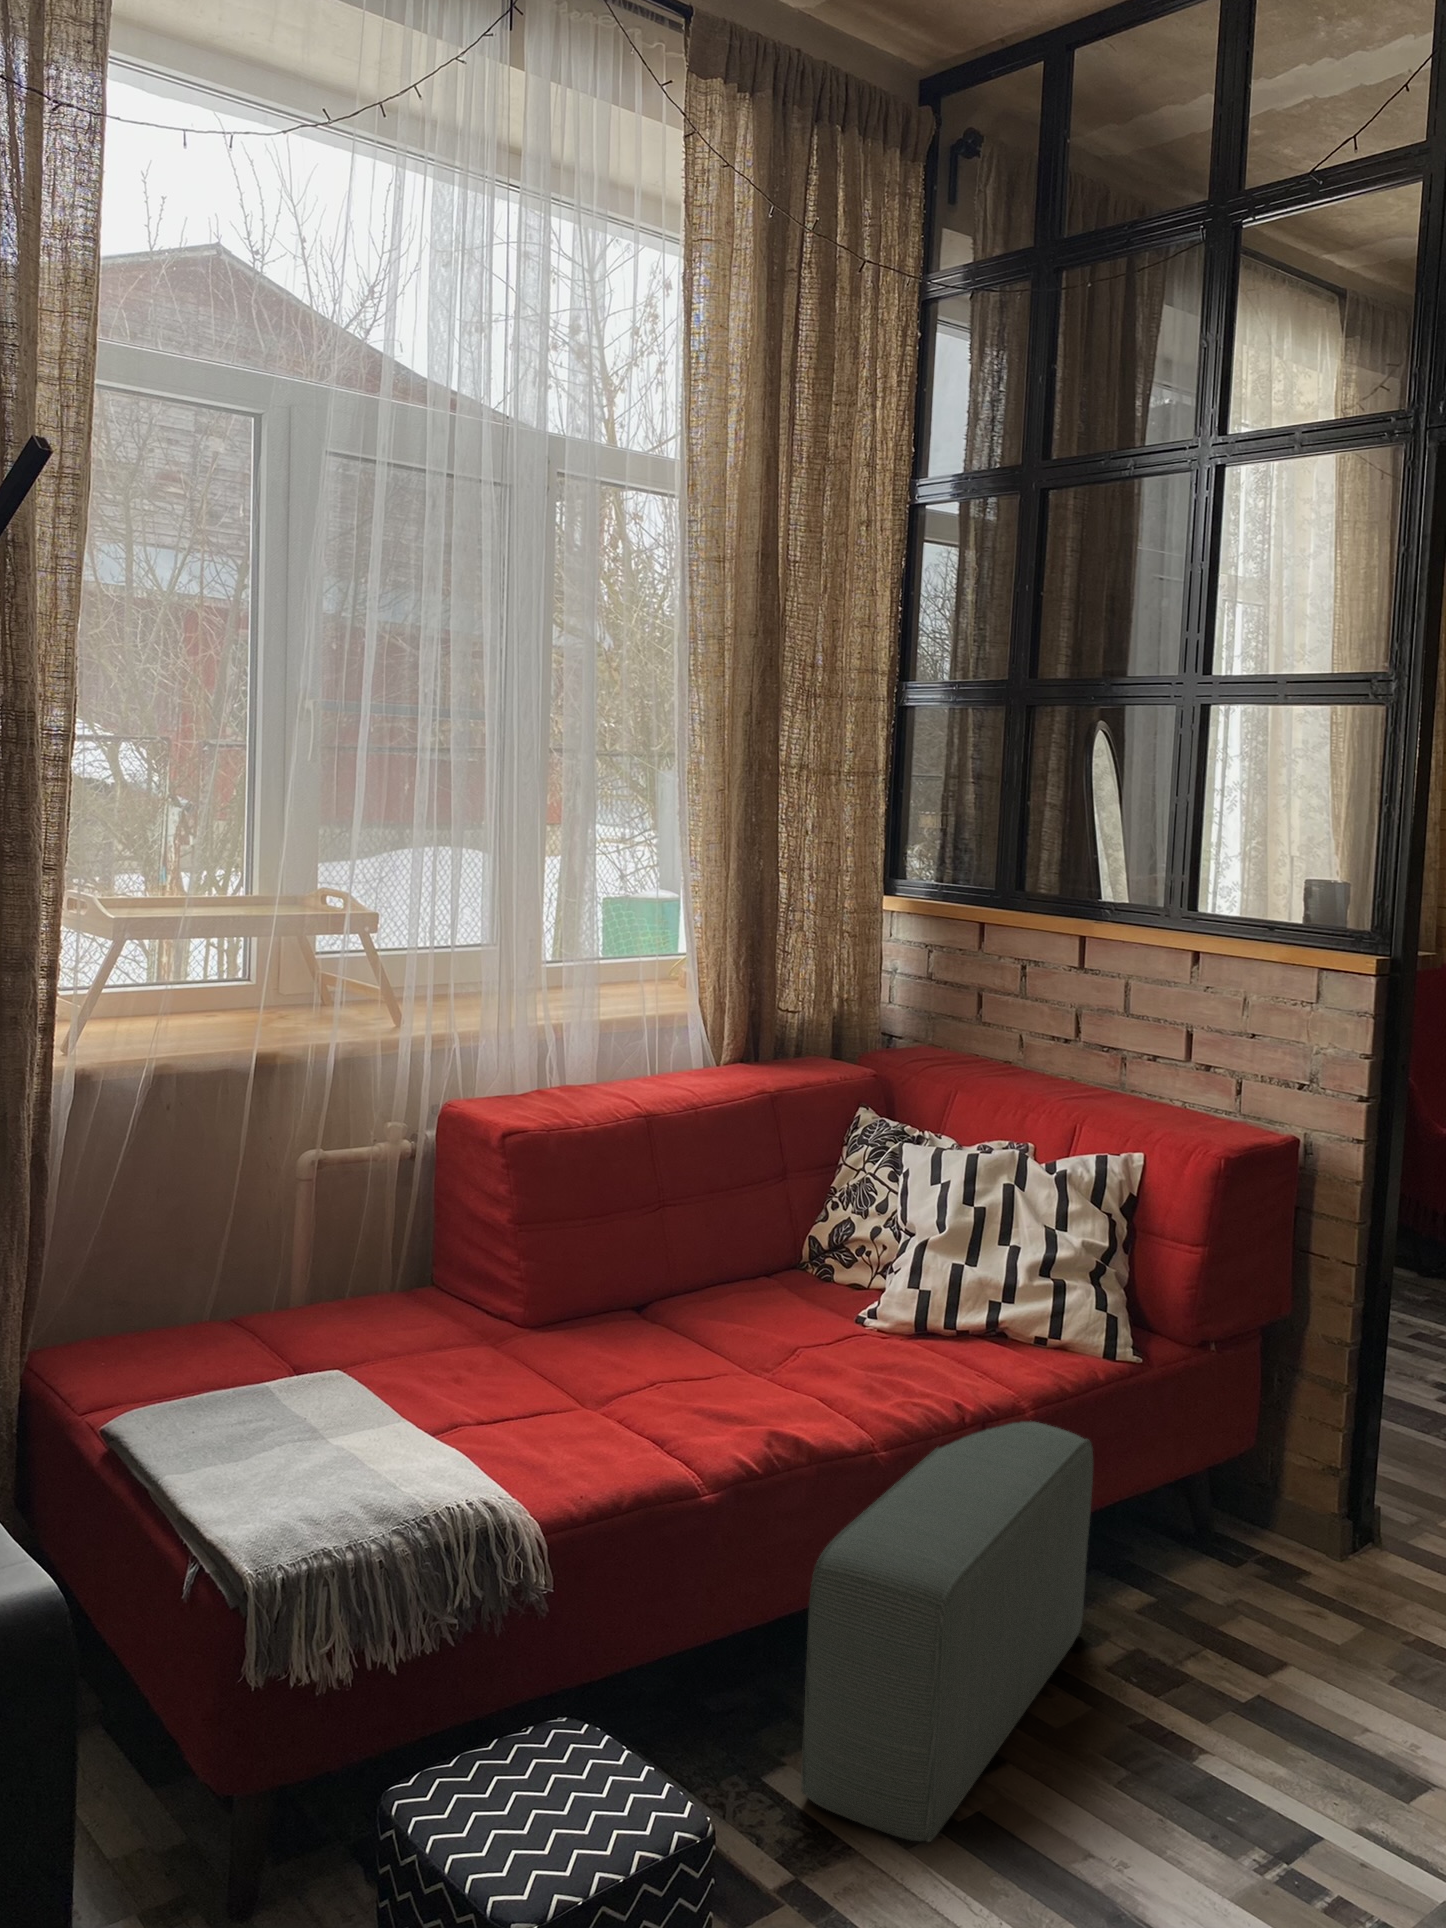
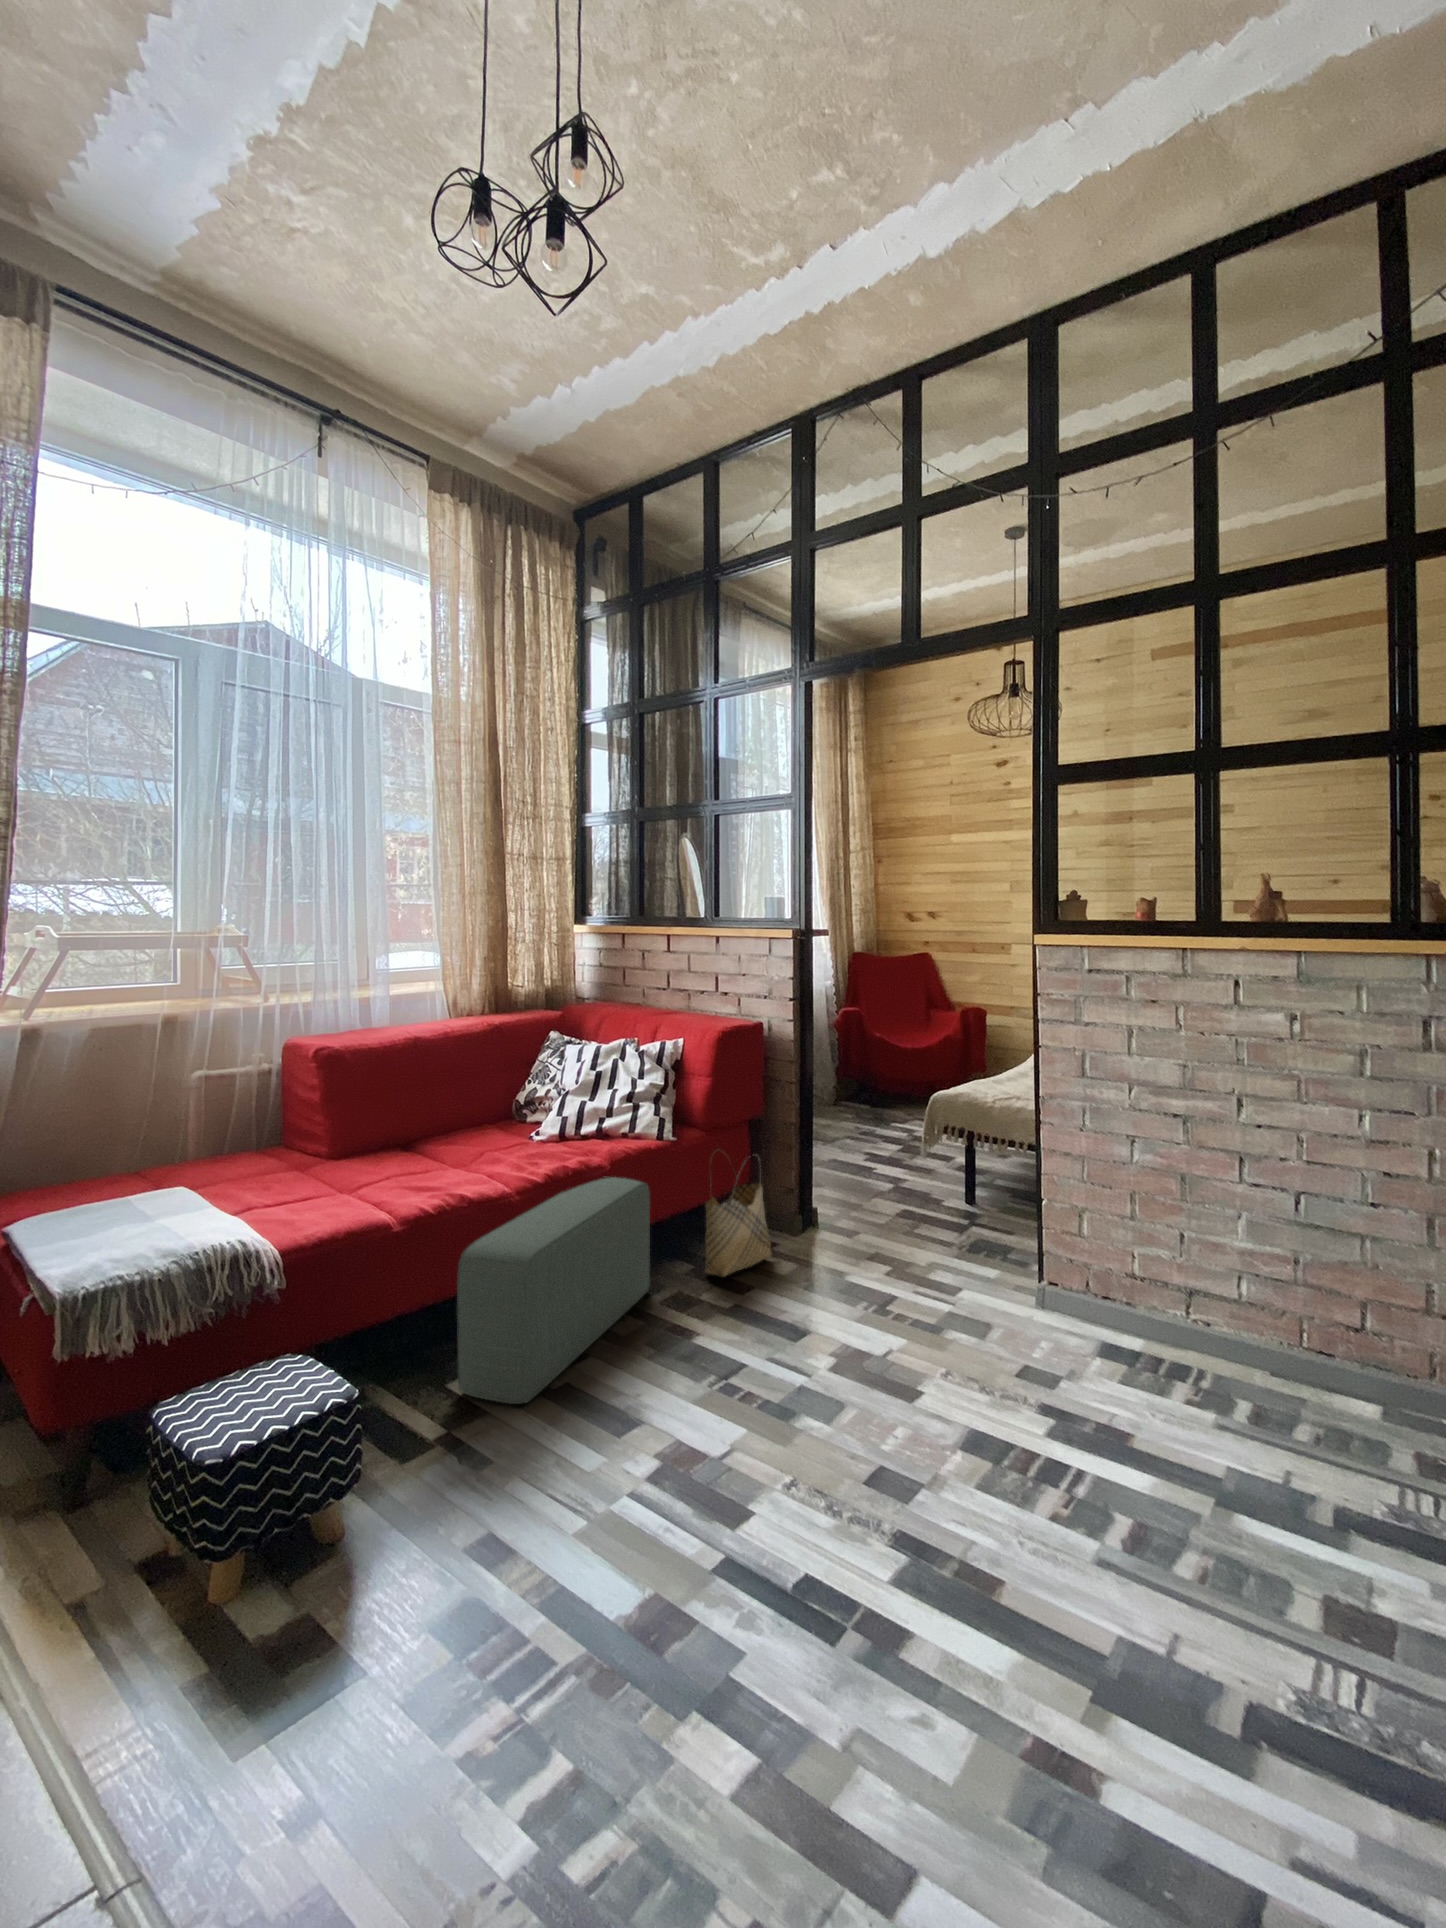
woven basket: none [1177,1379,1302,1626] -> present [705,1149,771,1277]

